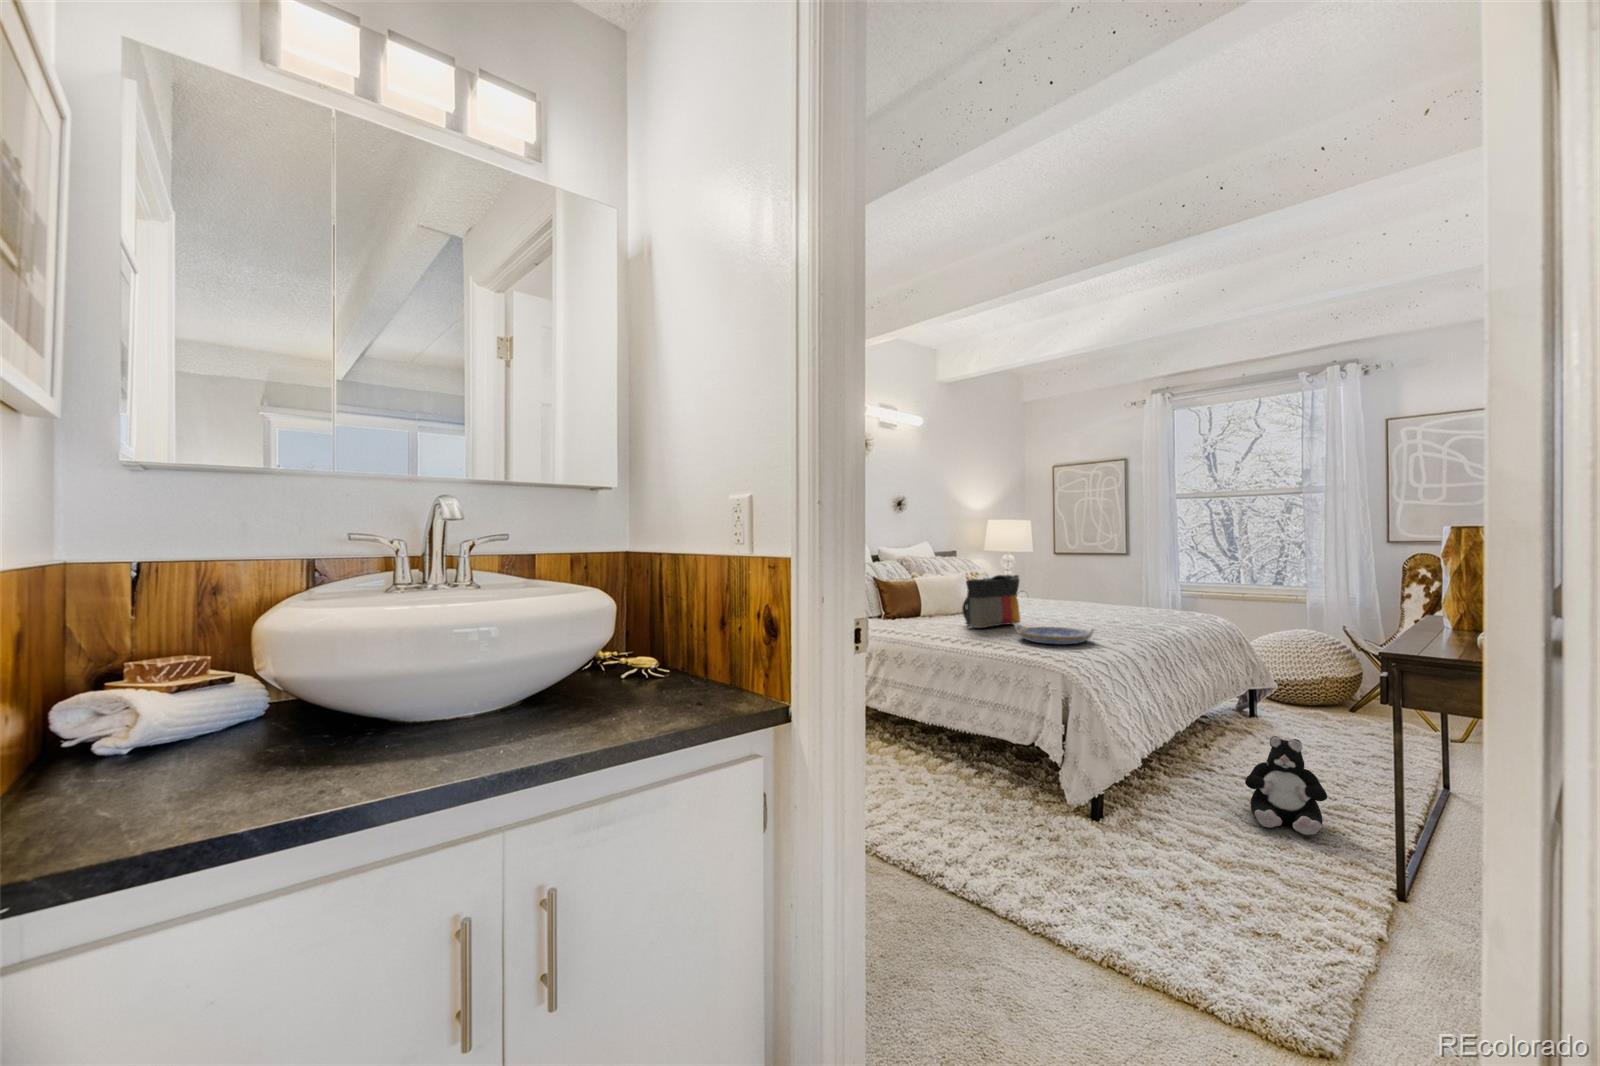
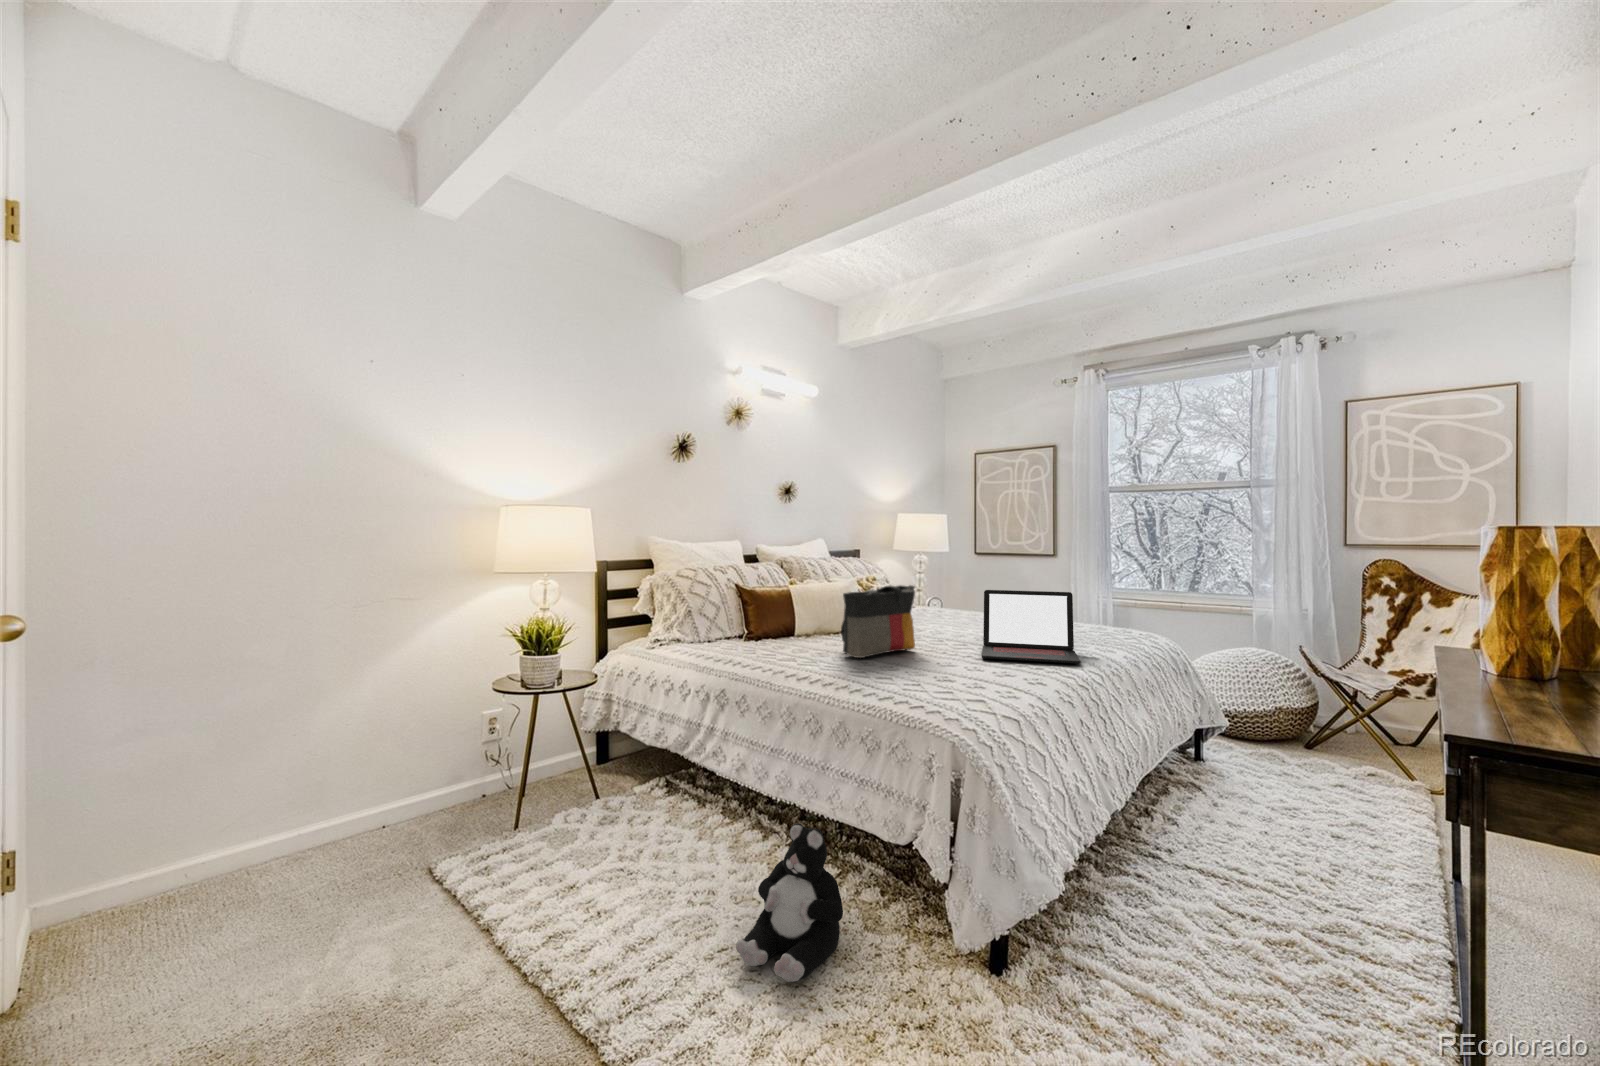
laptop: none [1073,578,1151,632] -> present [981,590,1081,664]
serving tray: present [1015,624,1095,644] -> none [901,655,1007,688]
plush toy: present [1245,736,1327,835] -> present [736,823,843,982]

